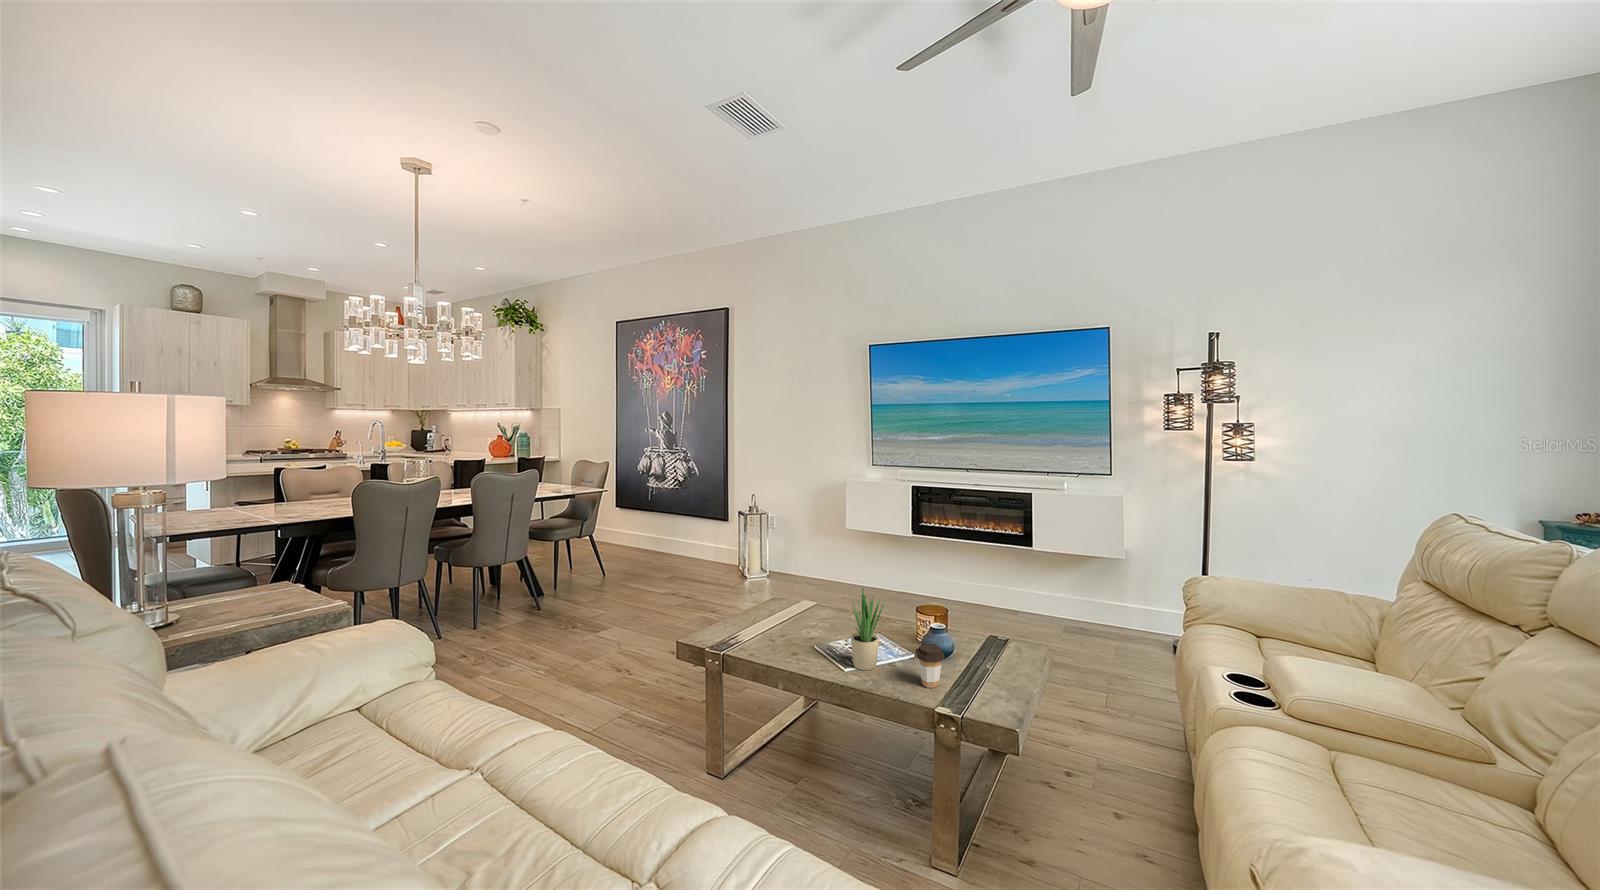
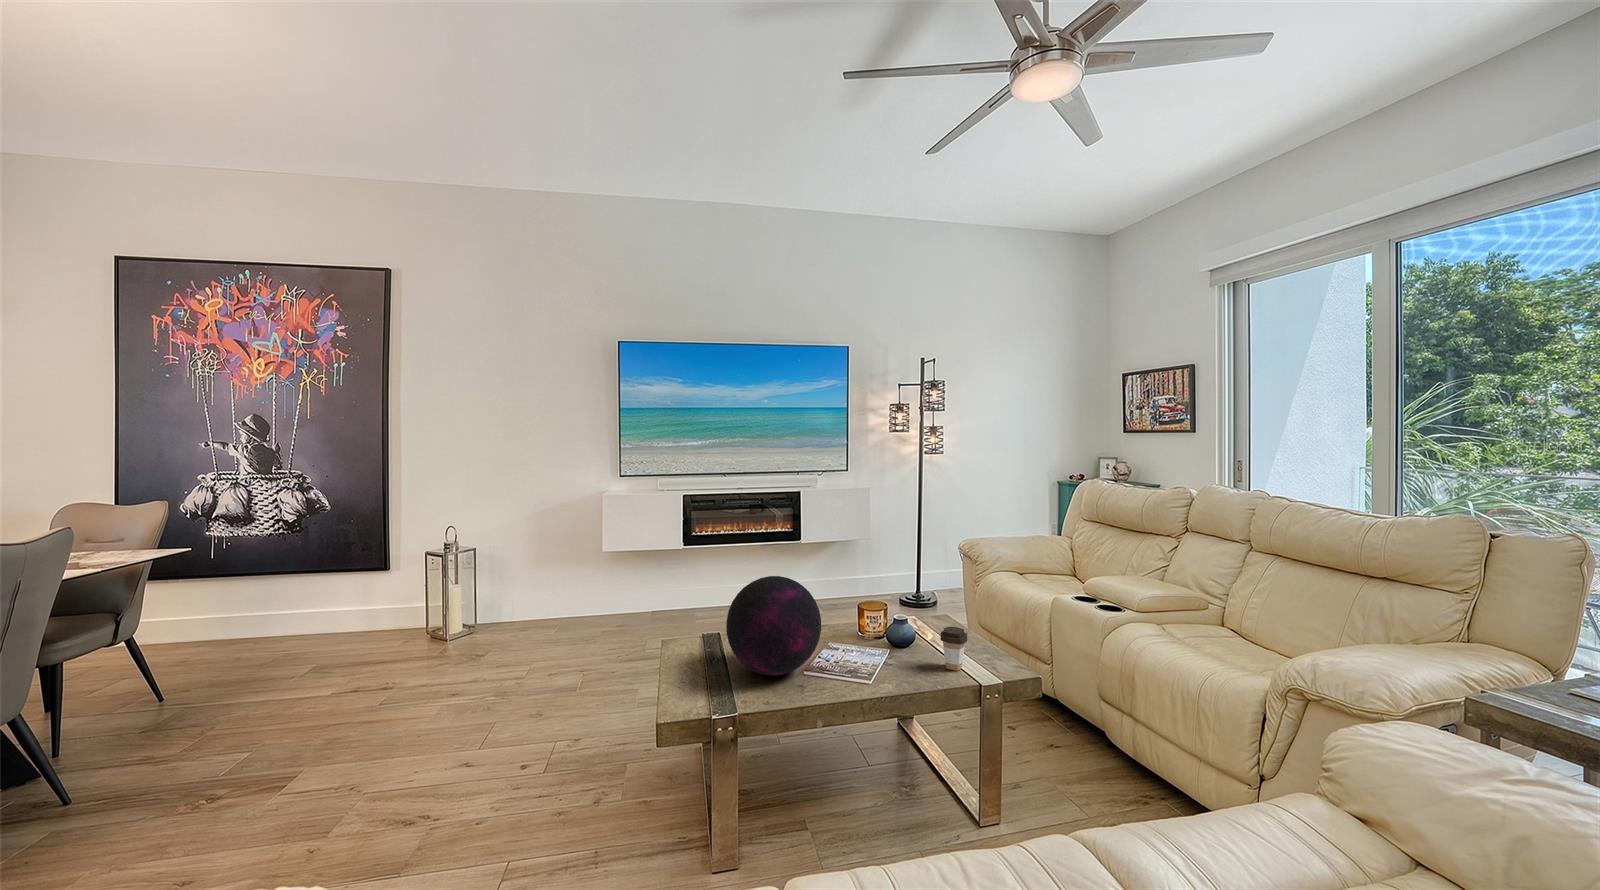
decorative orb: none [756,562,834,643] -> present [726,576,821,676]
potted plant: present [851,588,884,670] -> none [863,584,897,677]

